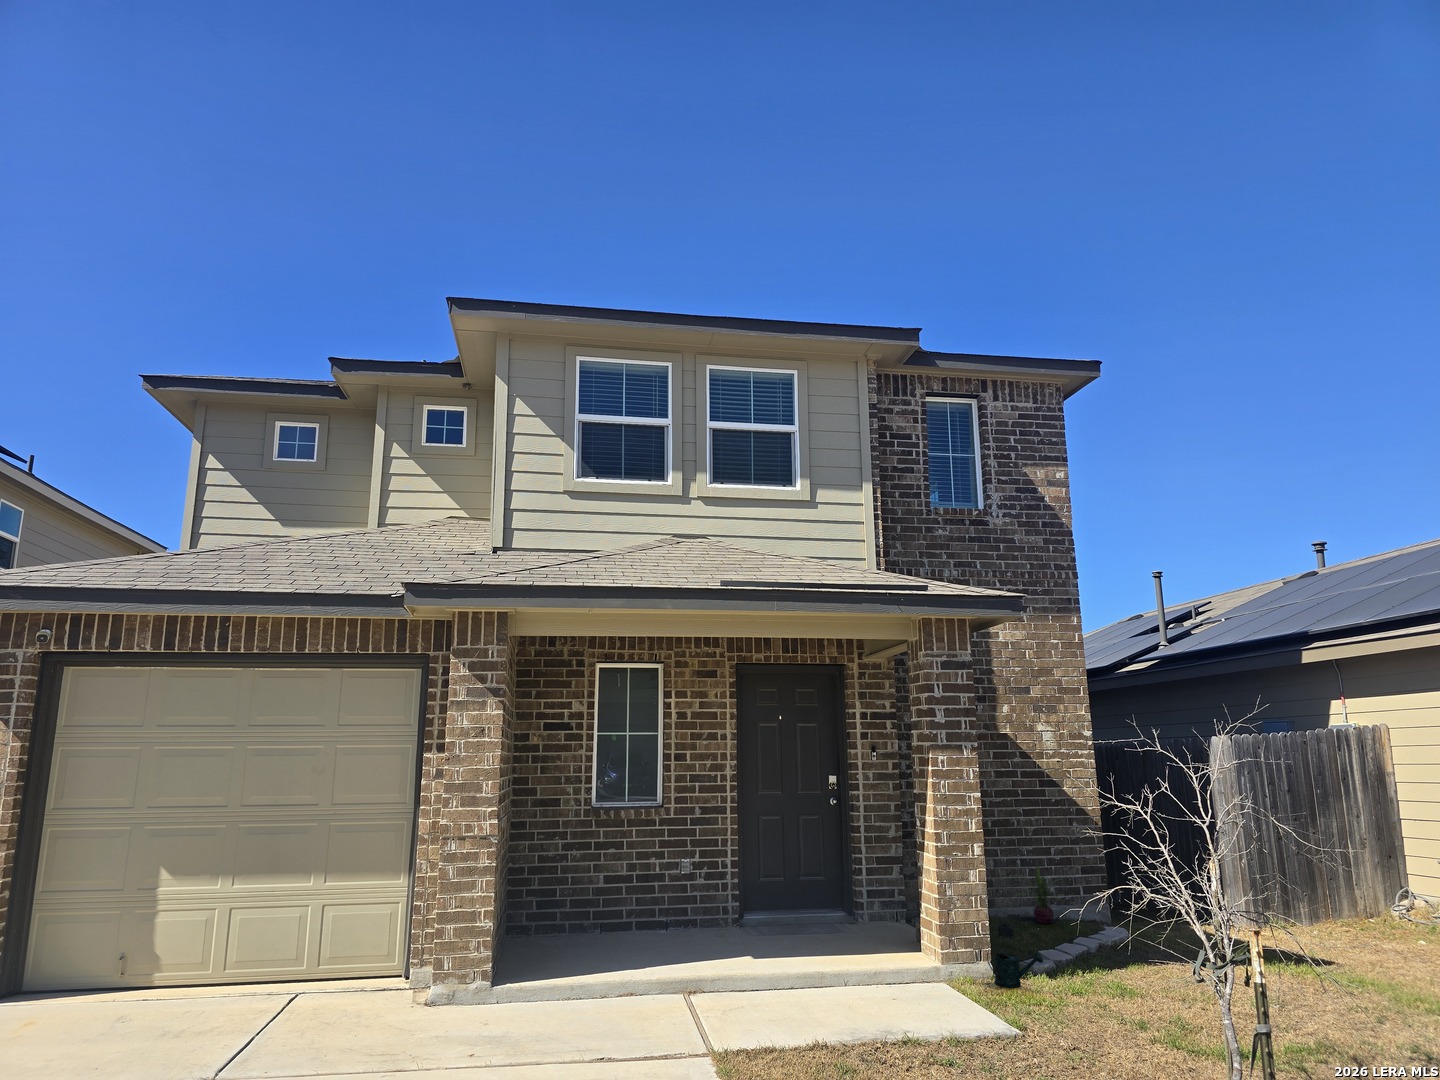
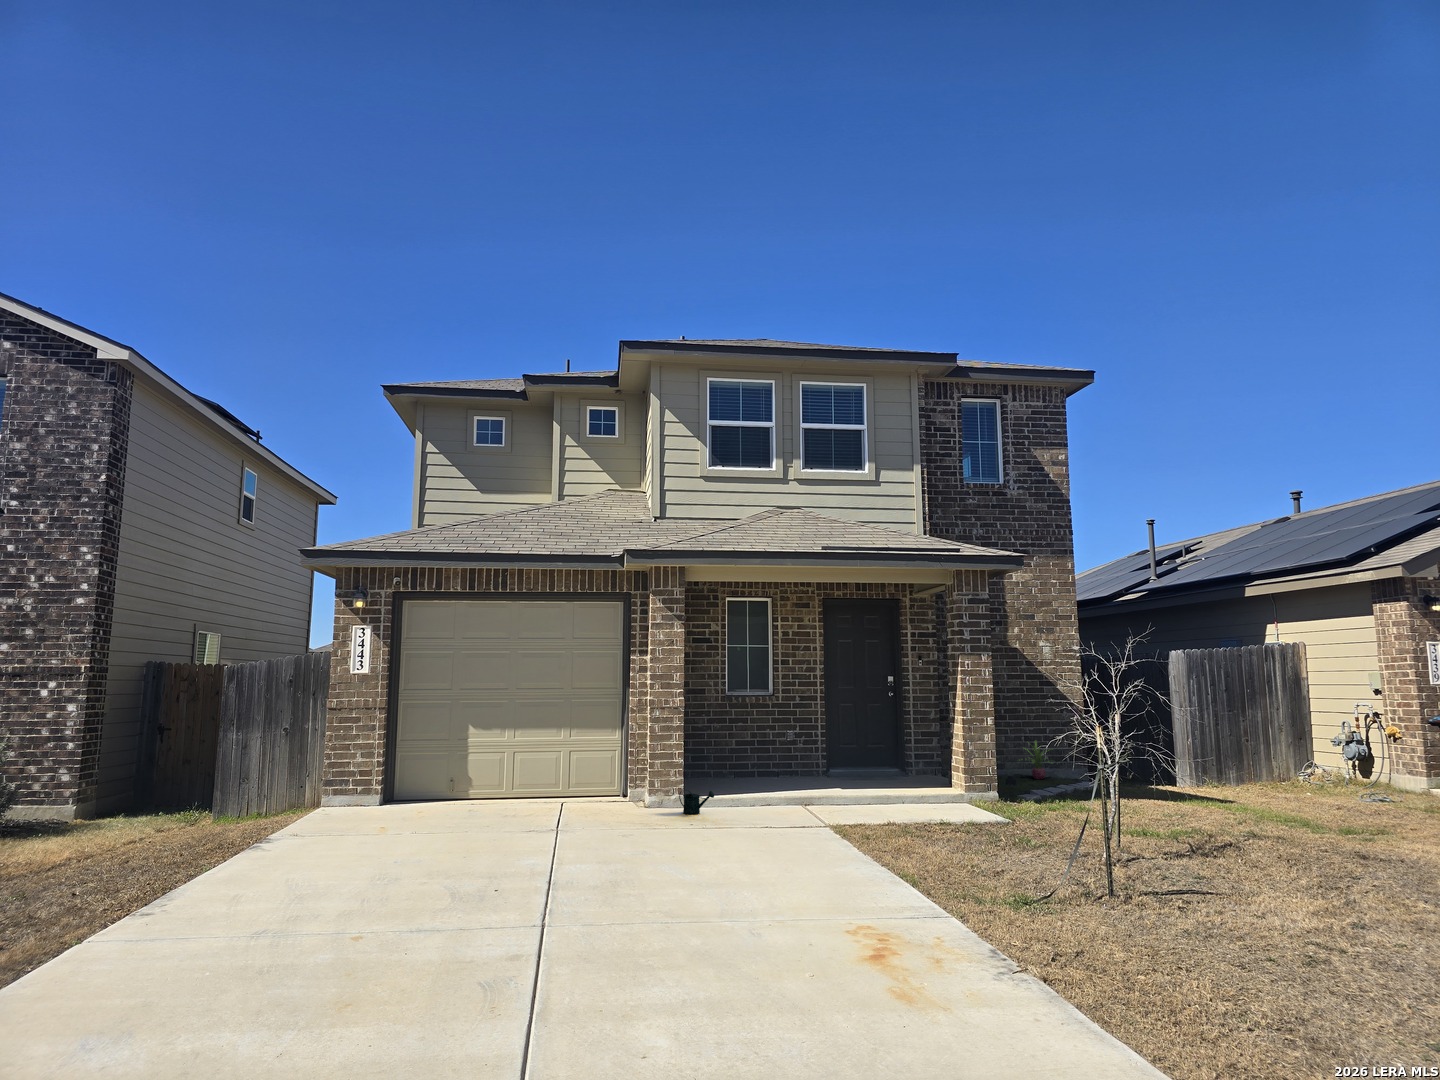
watering can: present [987,948,1043,988] -> present [679,790,714,815]

